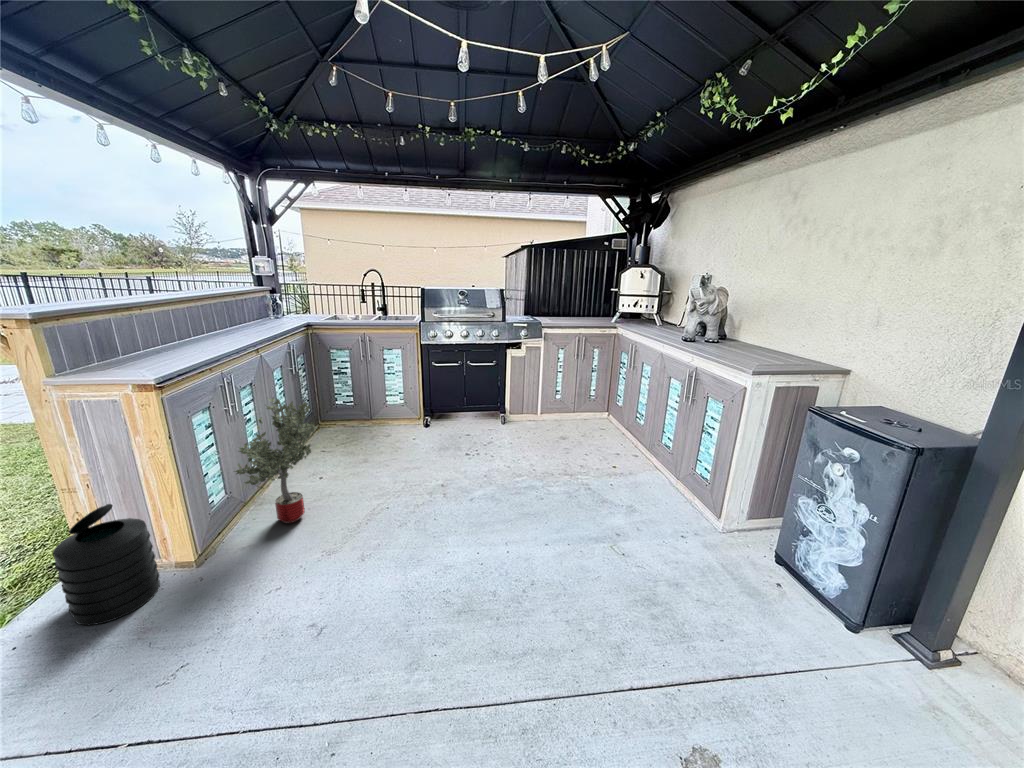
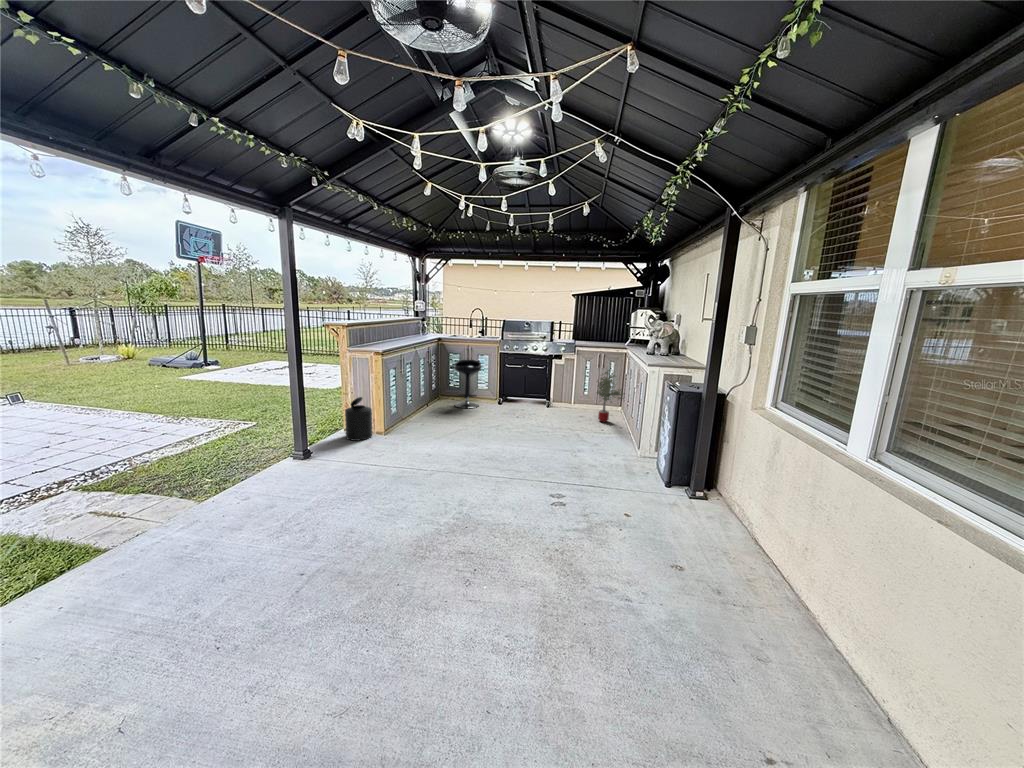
bar stool: none [343,358,394,444] -> present [454,360,481,408]
potted tree: present [235,398,317,523] -> present [597,370,623,422]

